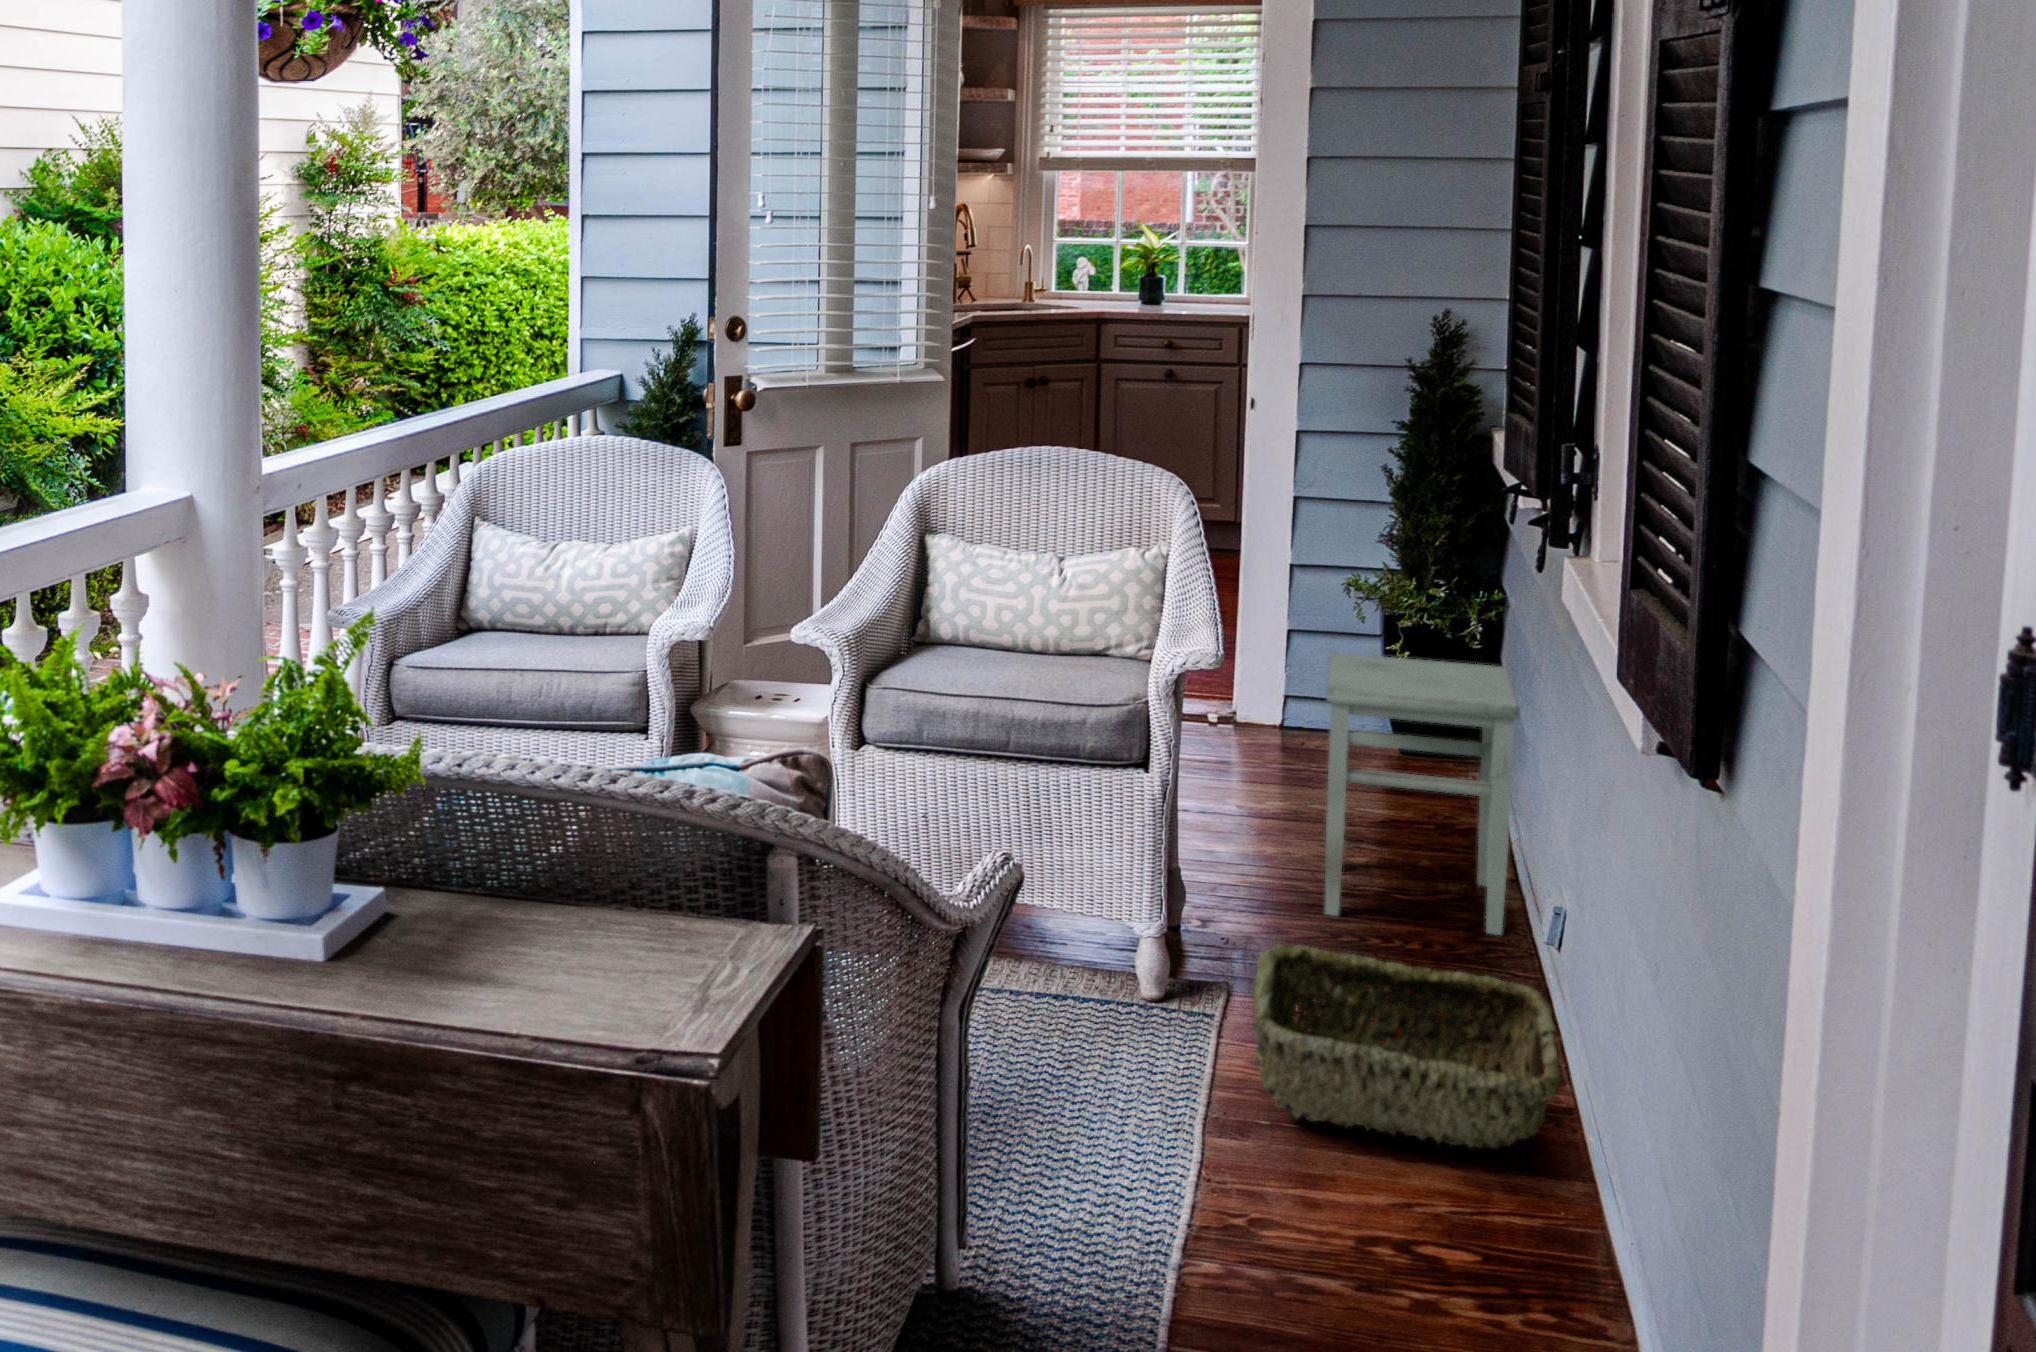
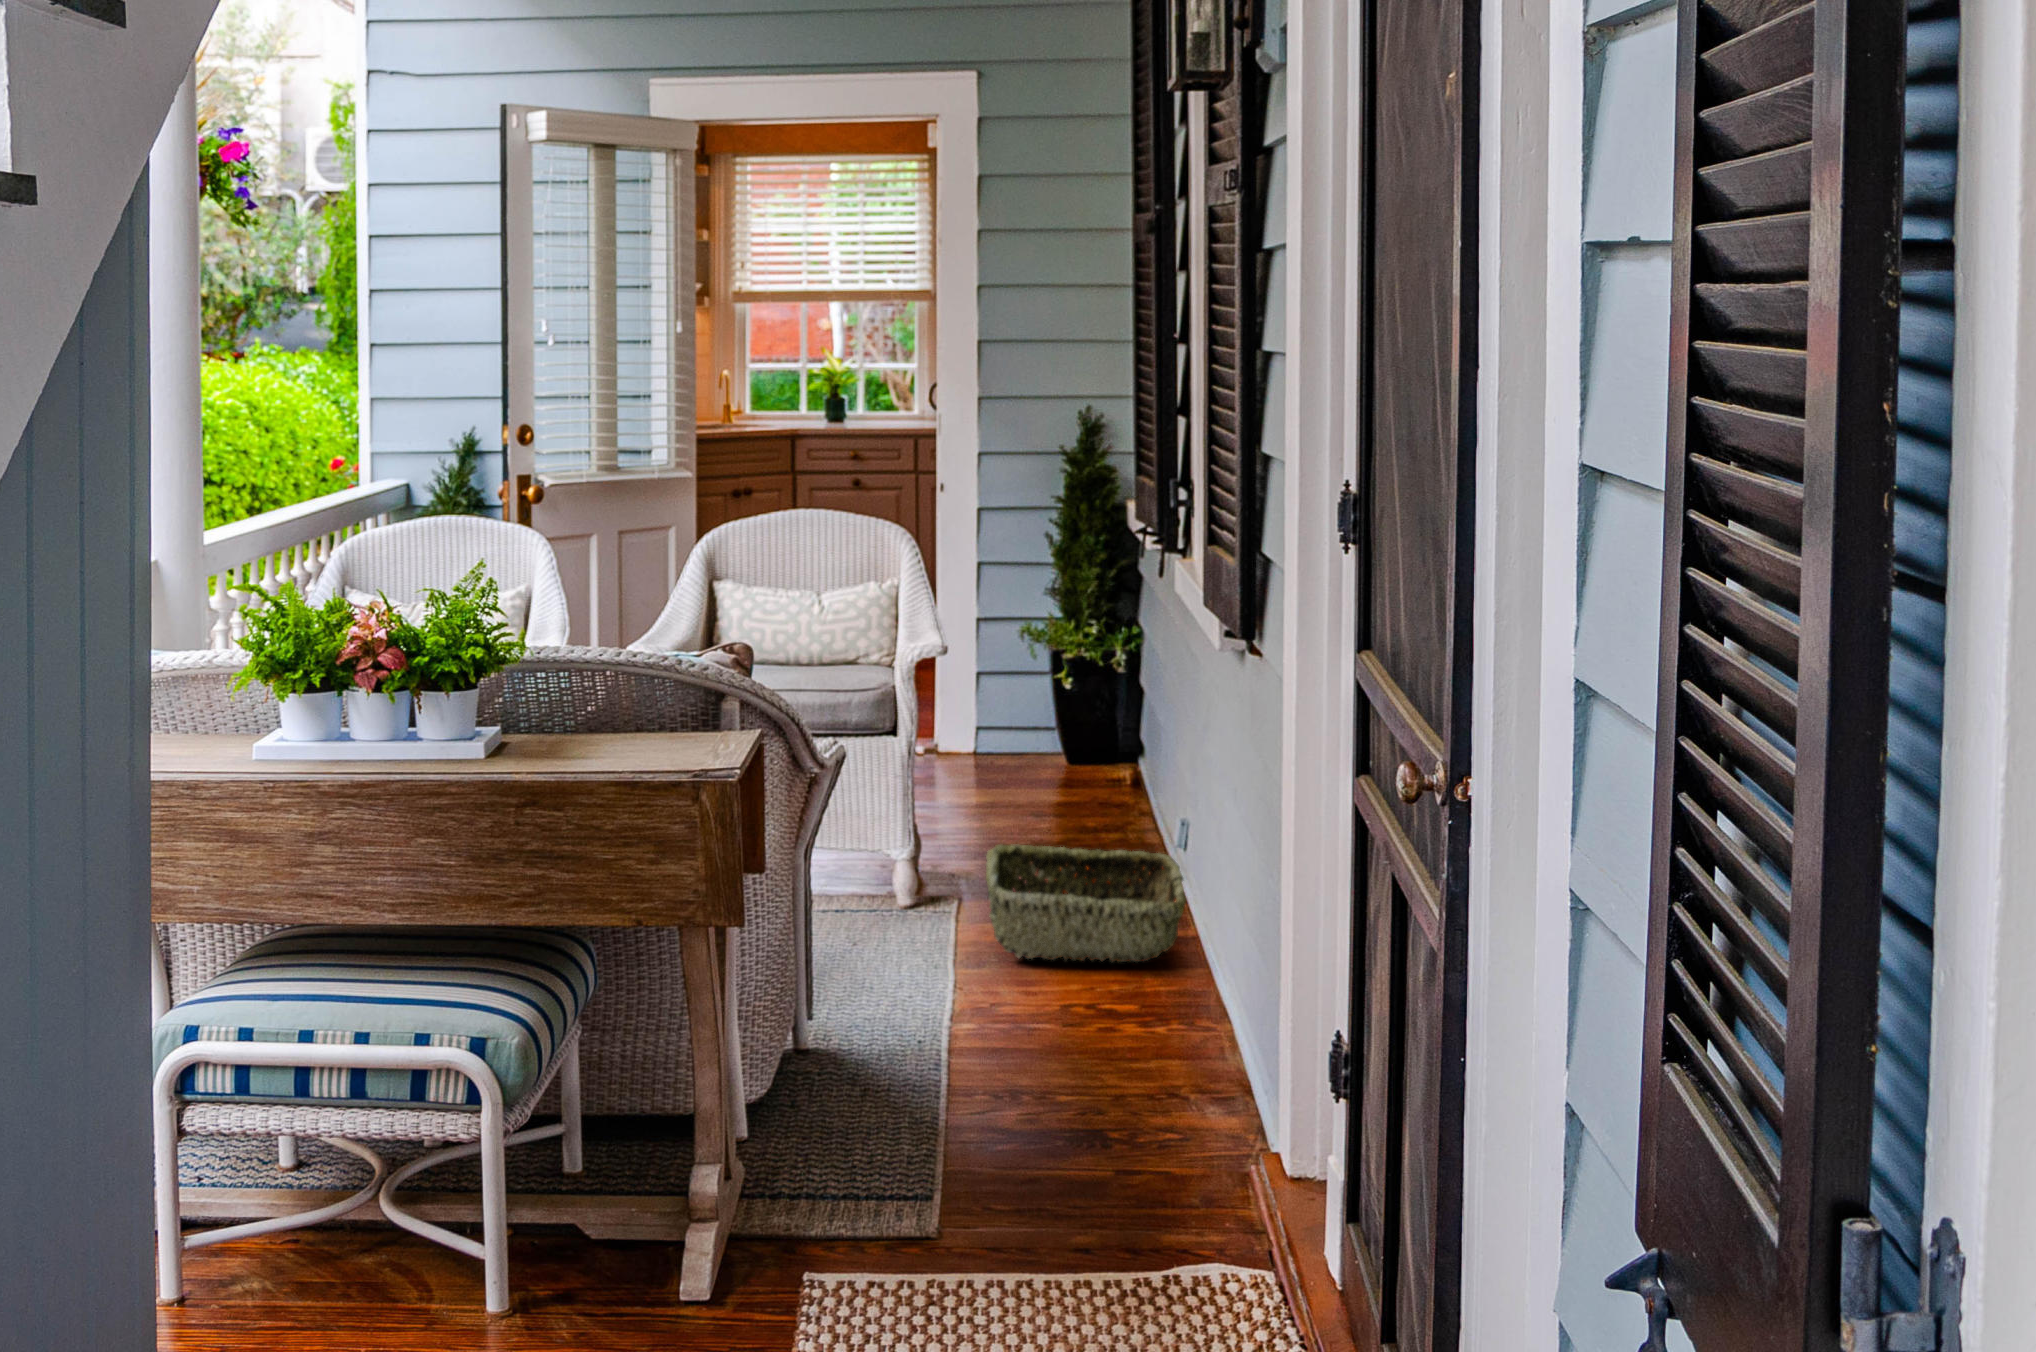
stool: present [1325,653,1520,935] -> none [1015,662,1150,859]

